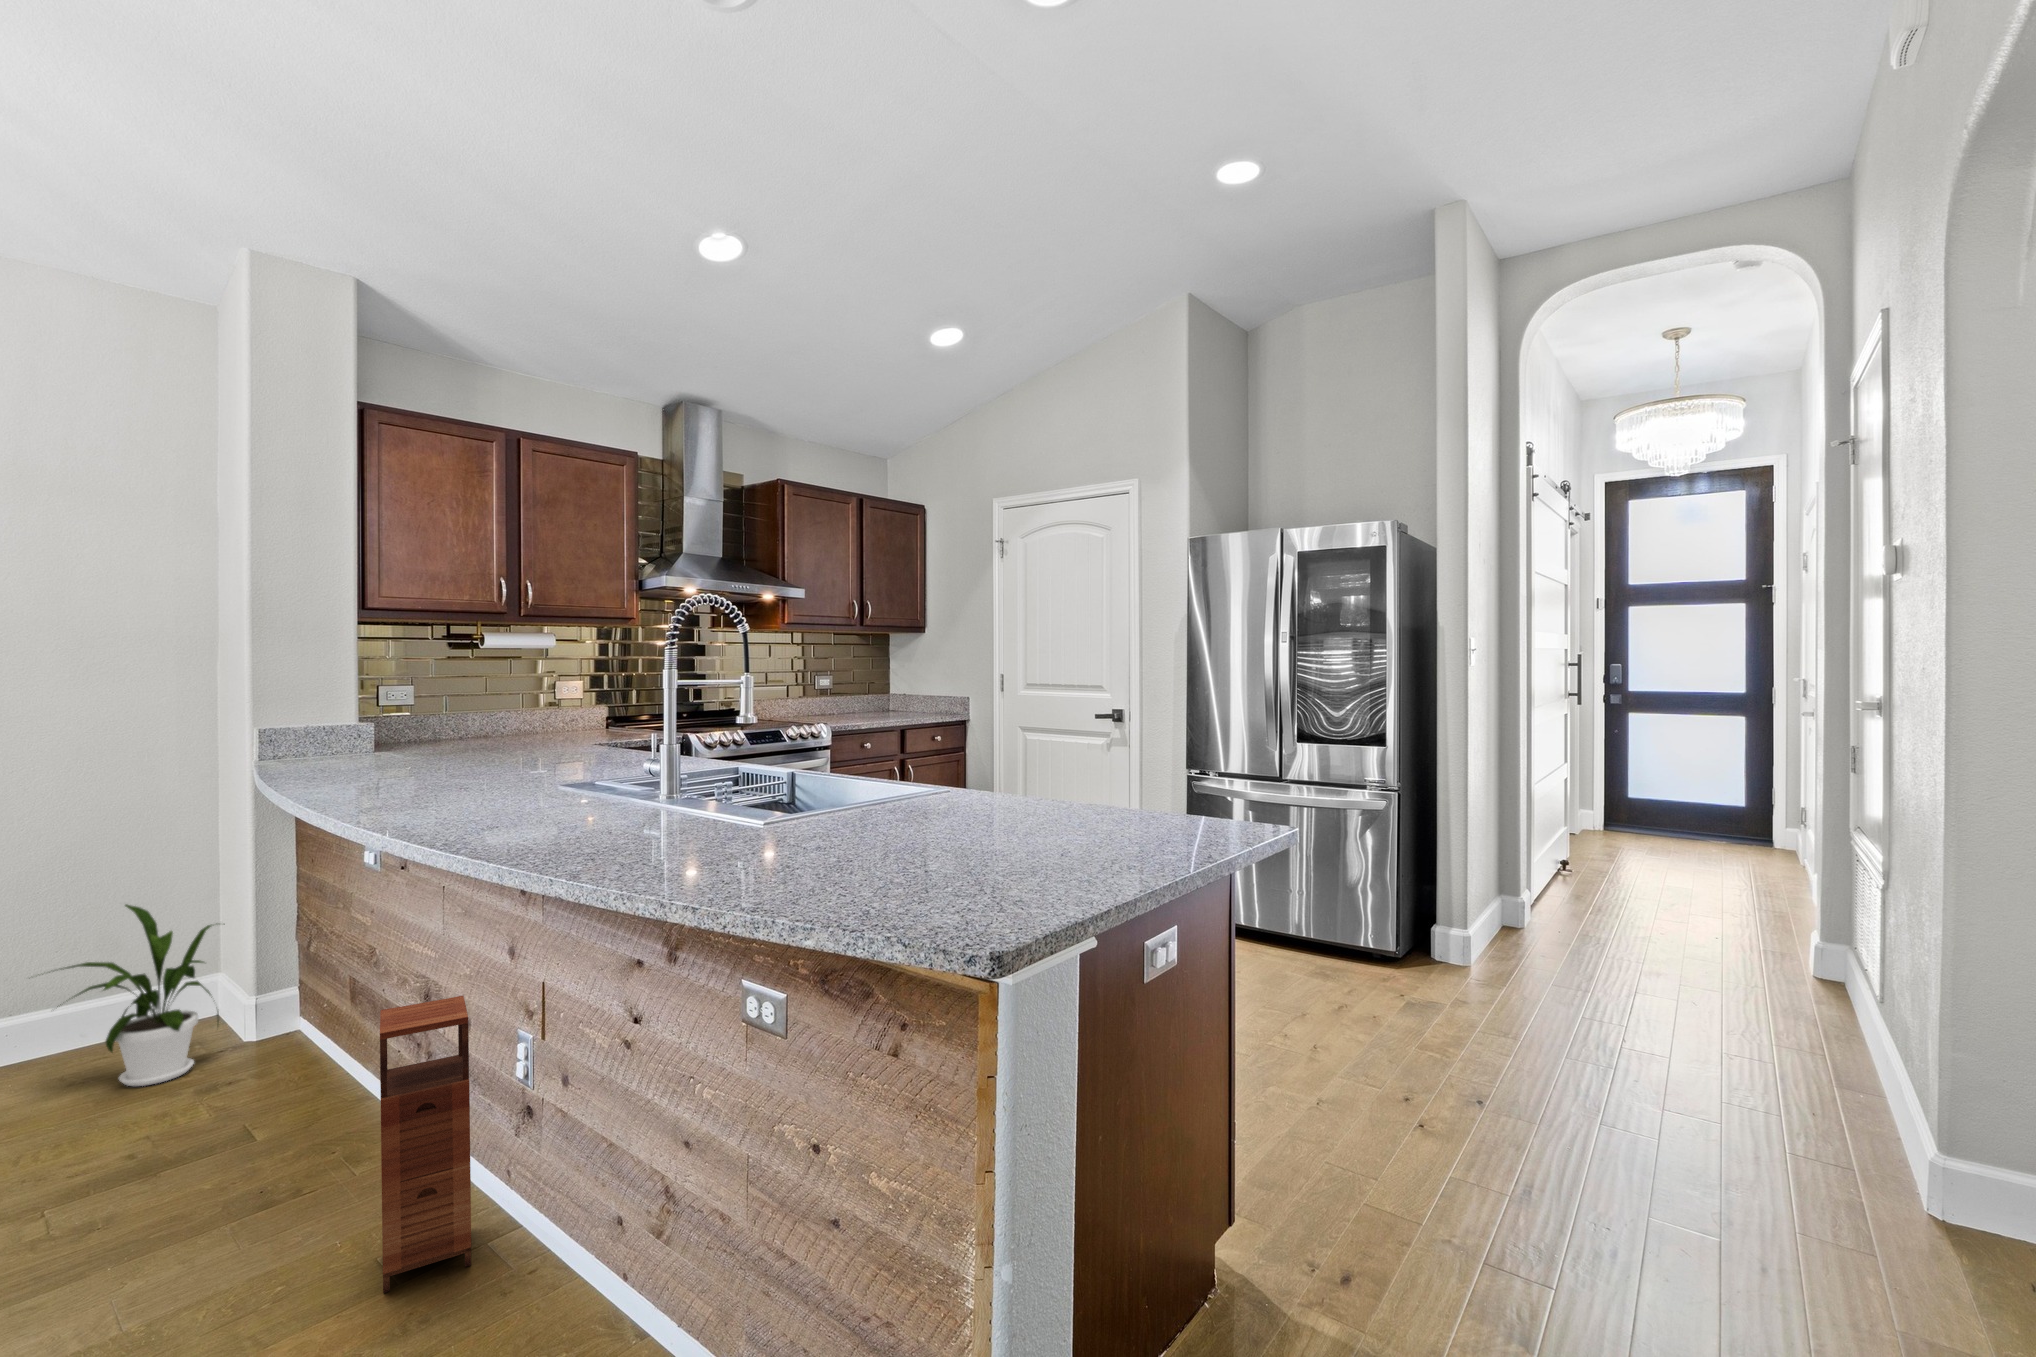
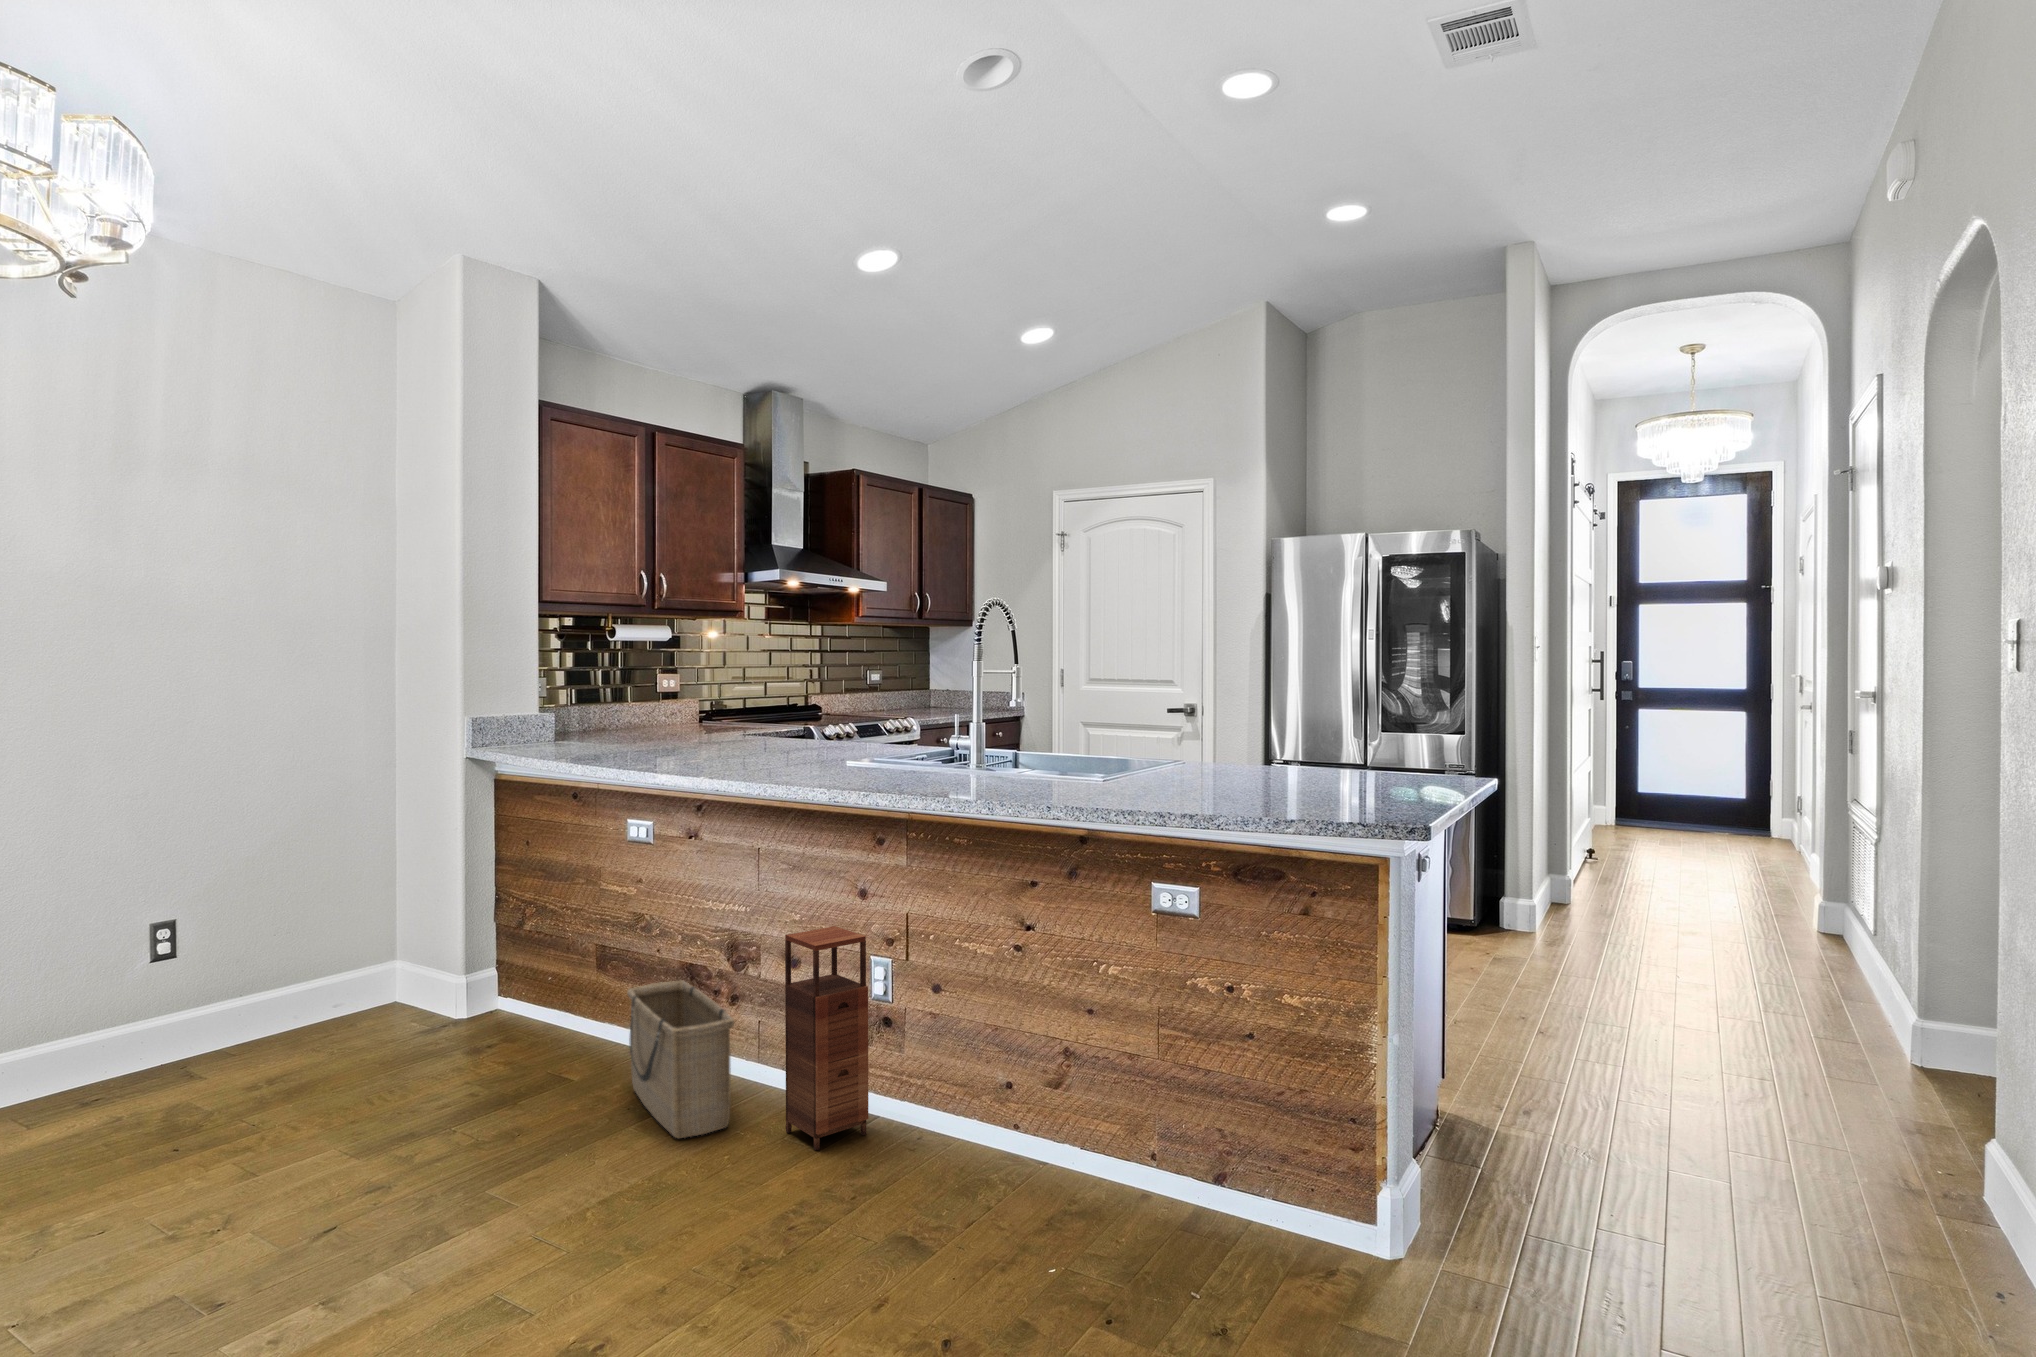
house plant: present [57,904,219,1086] -> none [297,883,452,1050]
basket: none [235,1037,371,1257] -> present [627,981,734,1138]

